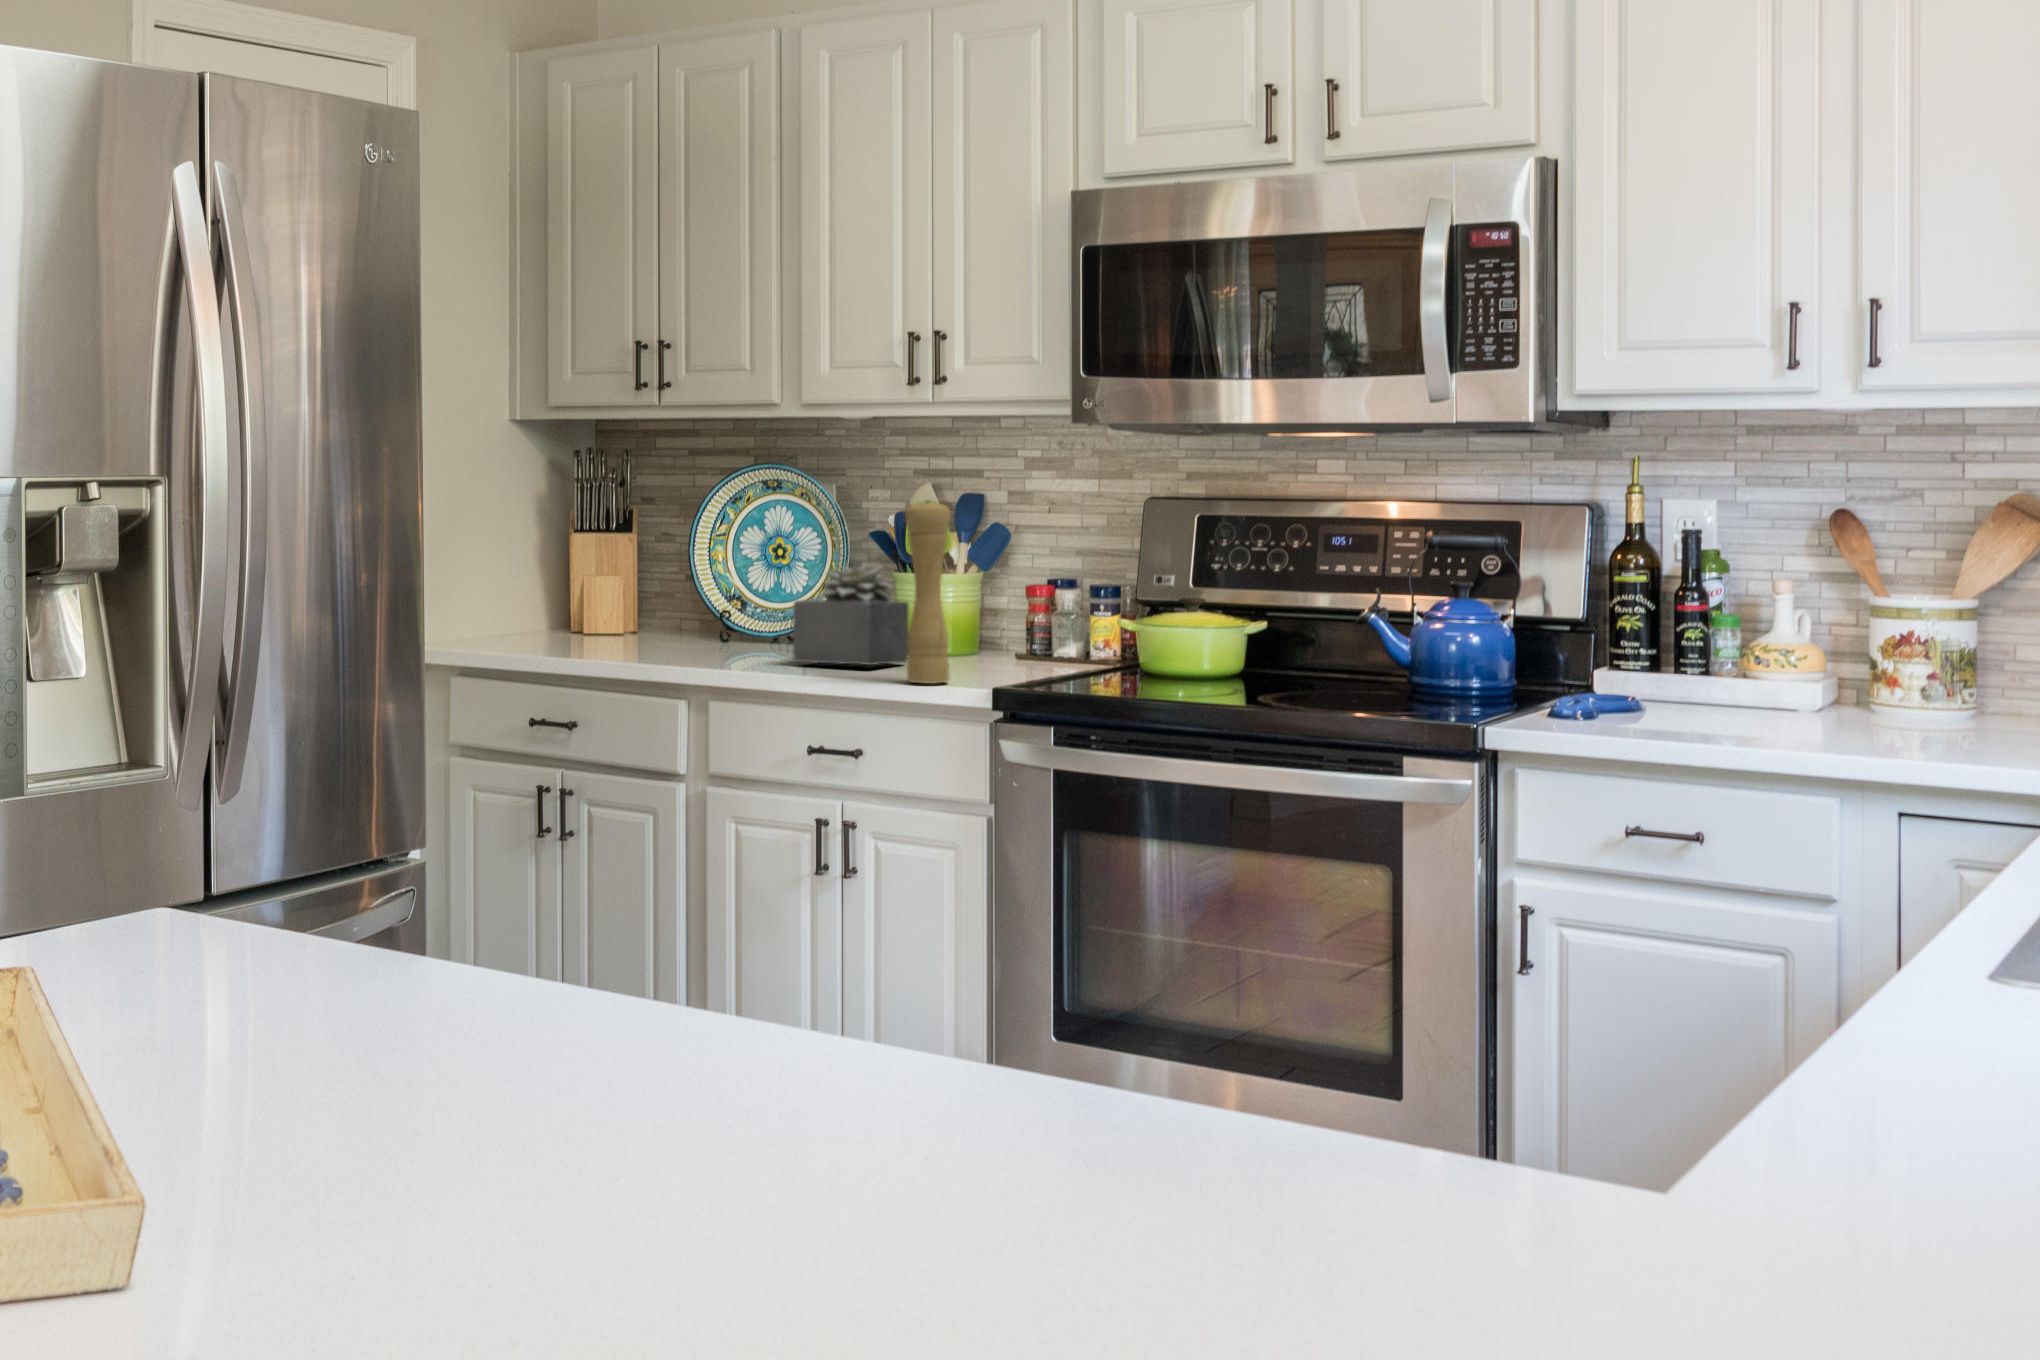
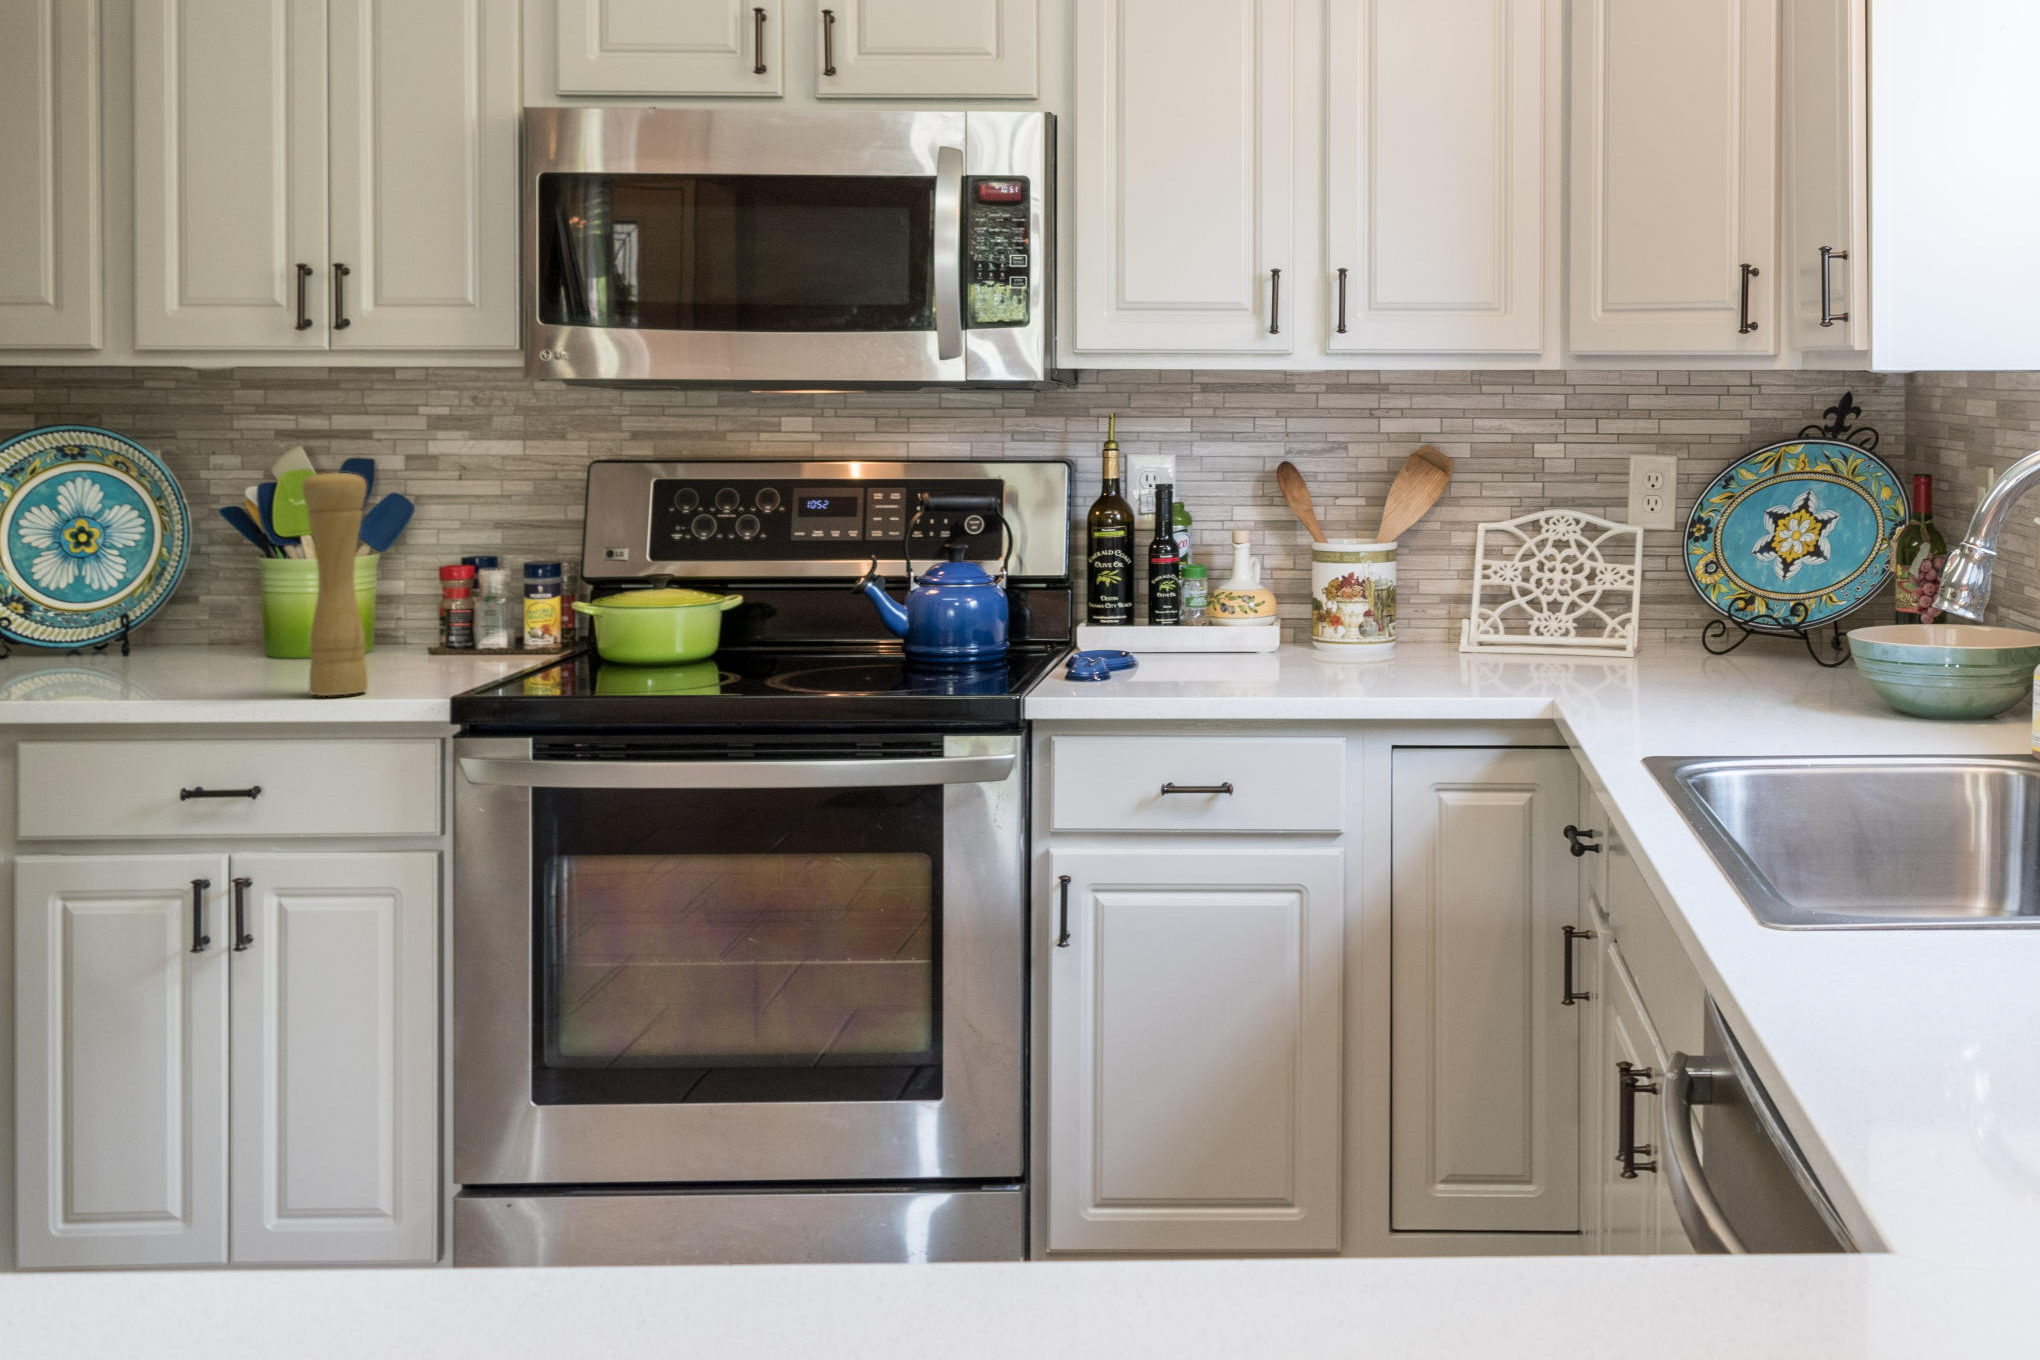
succulent plant: present [793,564,909,665] -> none [125,548,294,679]

